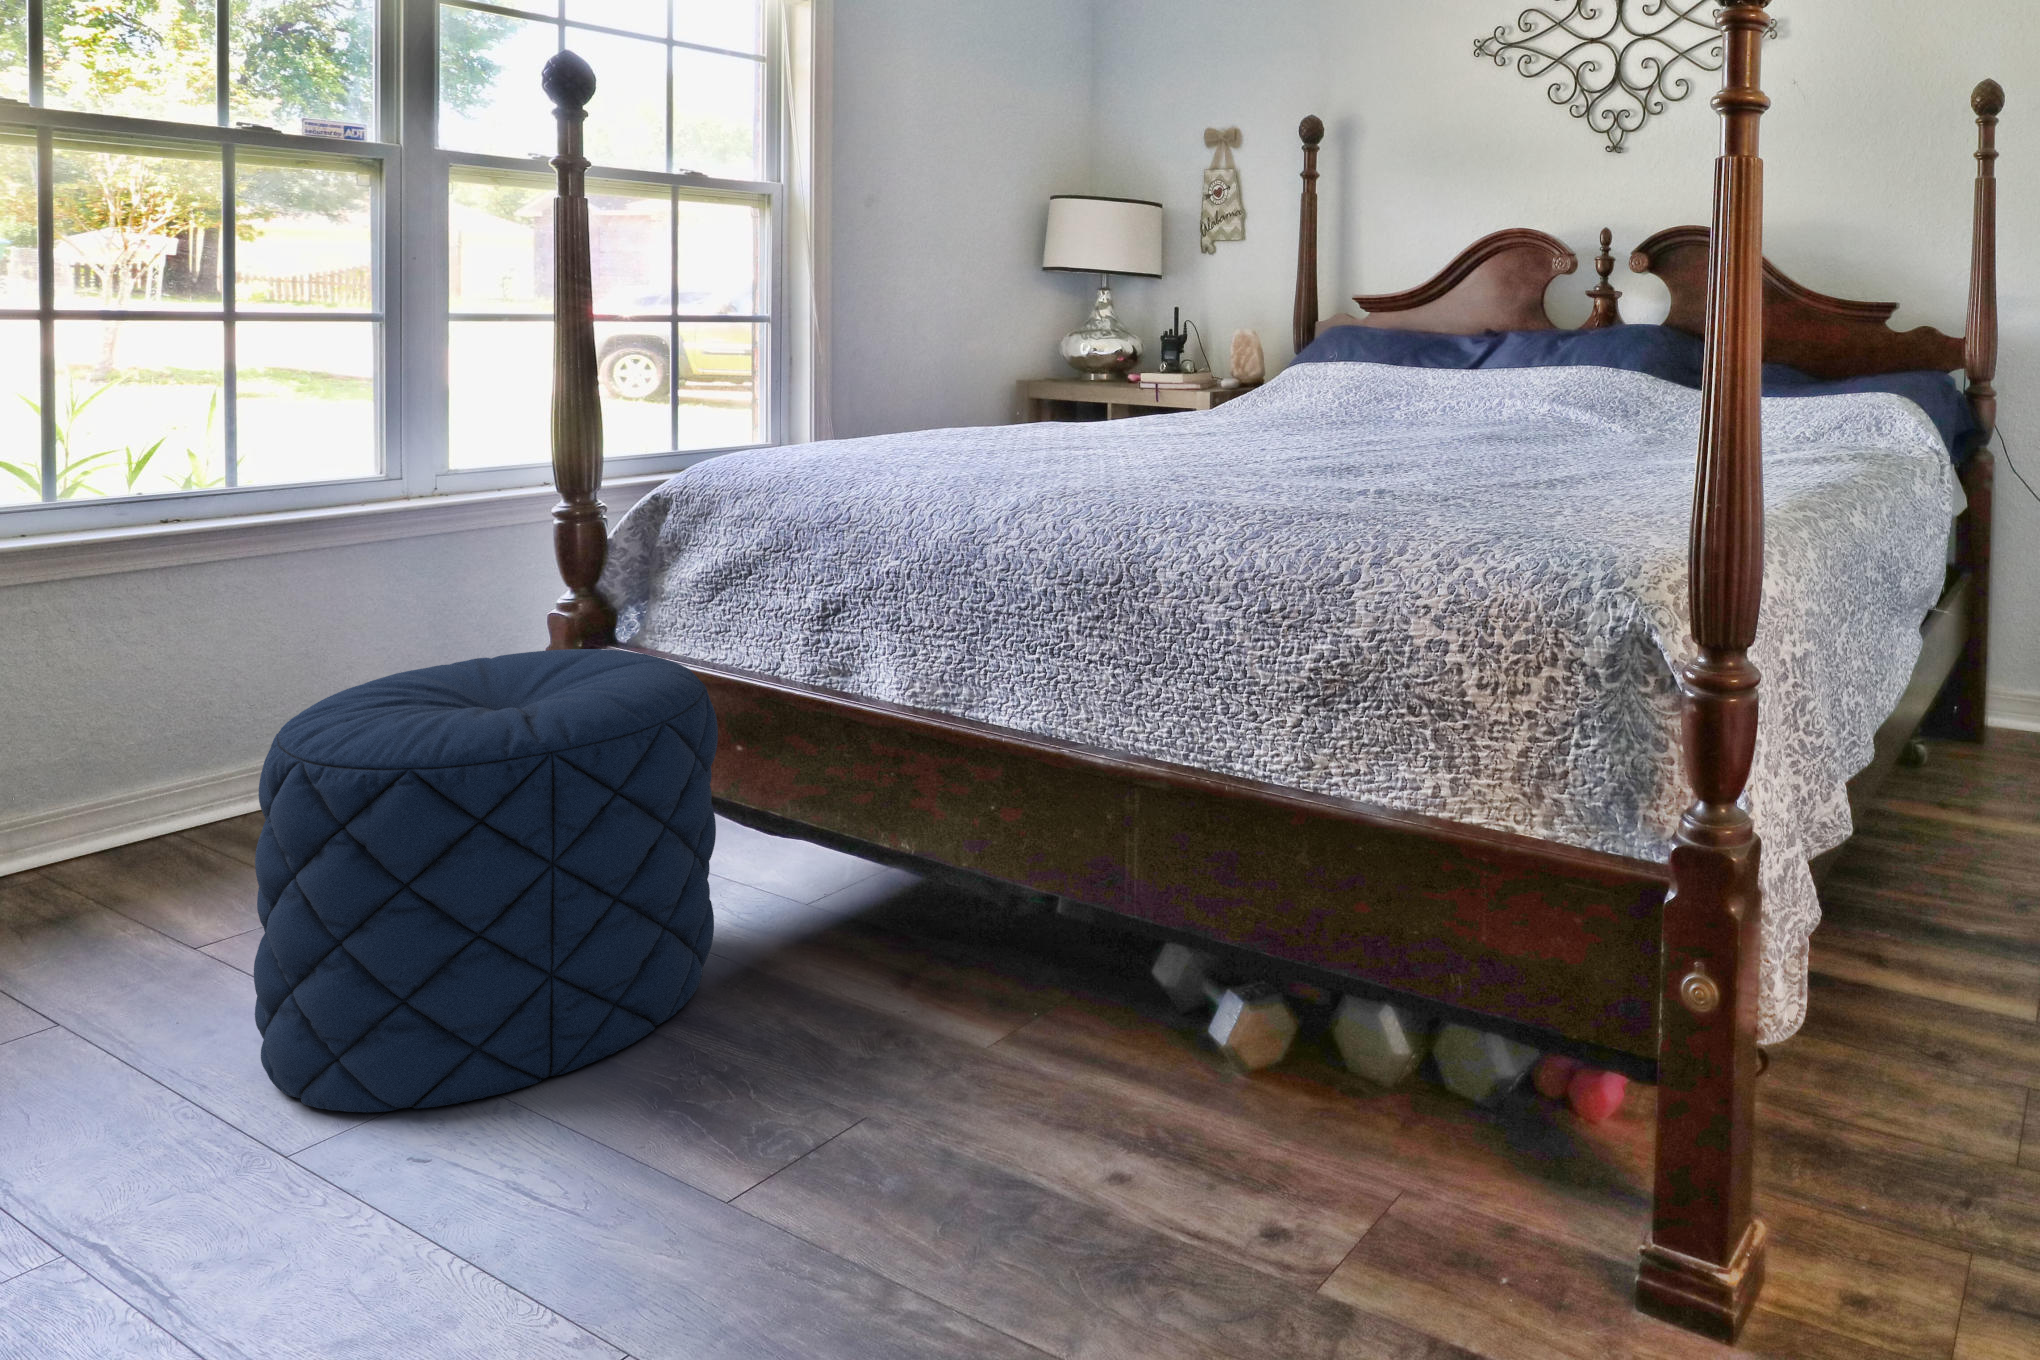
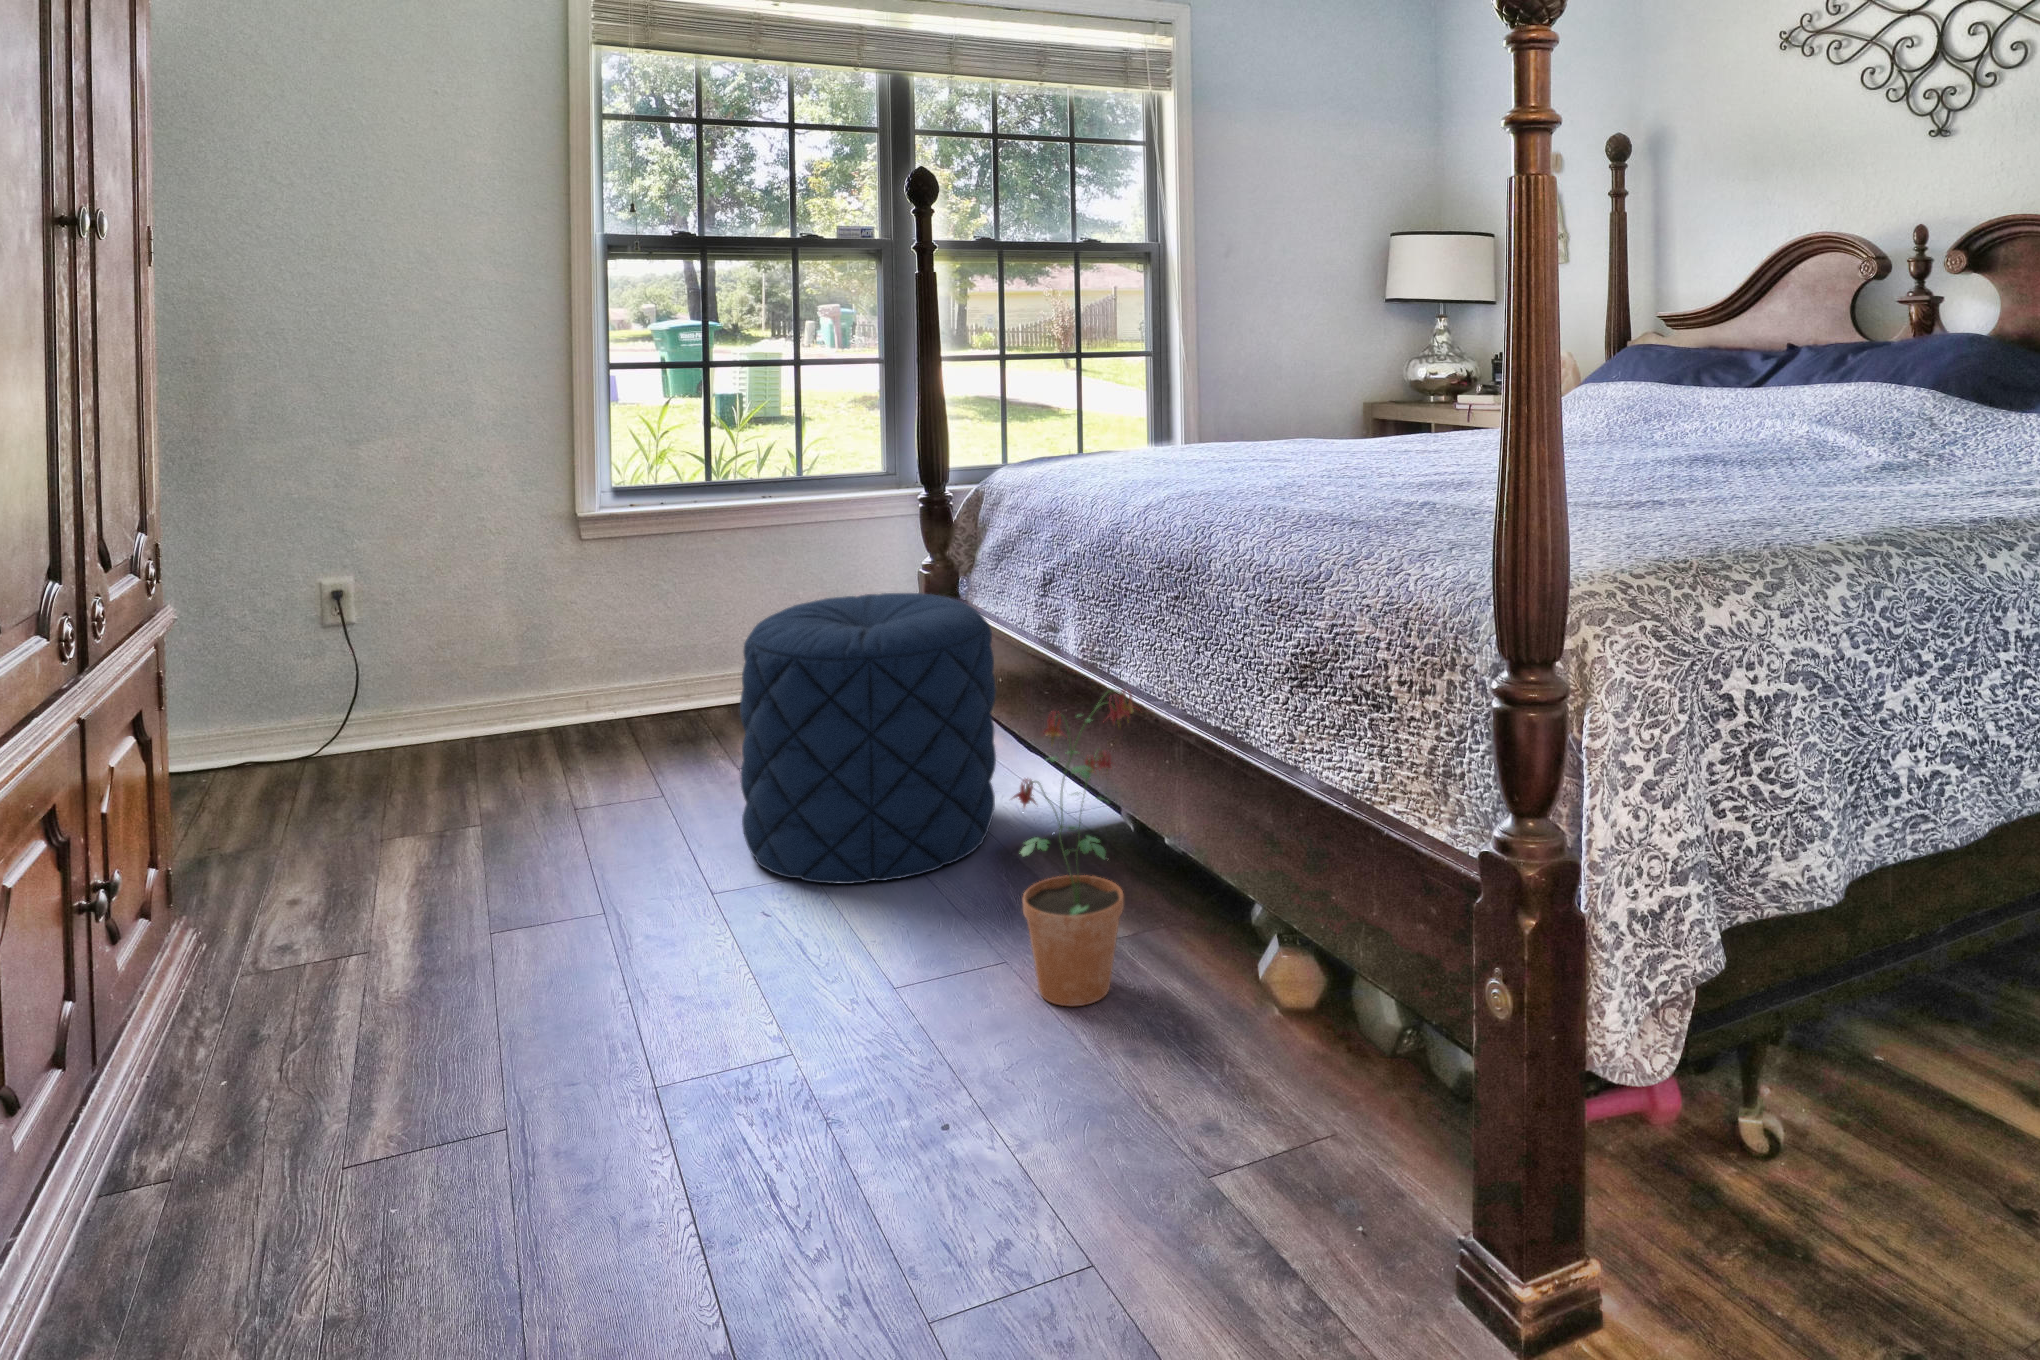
potted plant: none [878,739,1052,1164] -> present [1013,689,1140,1006]

